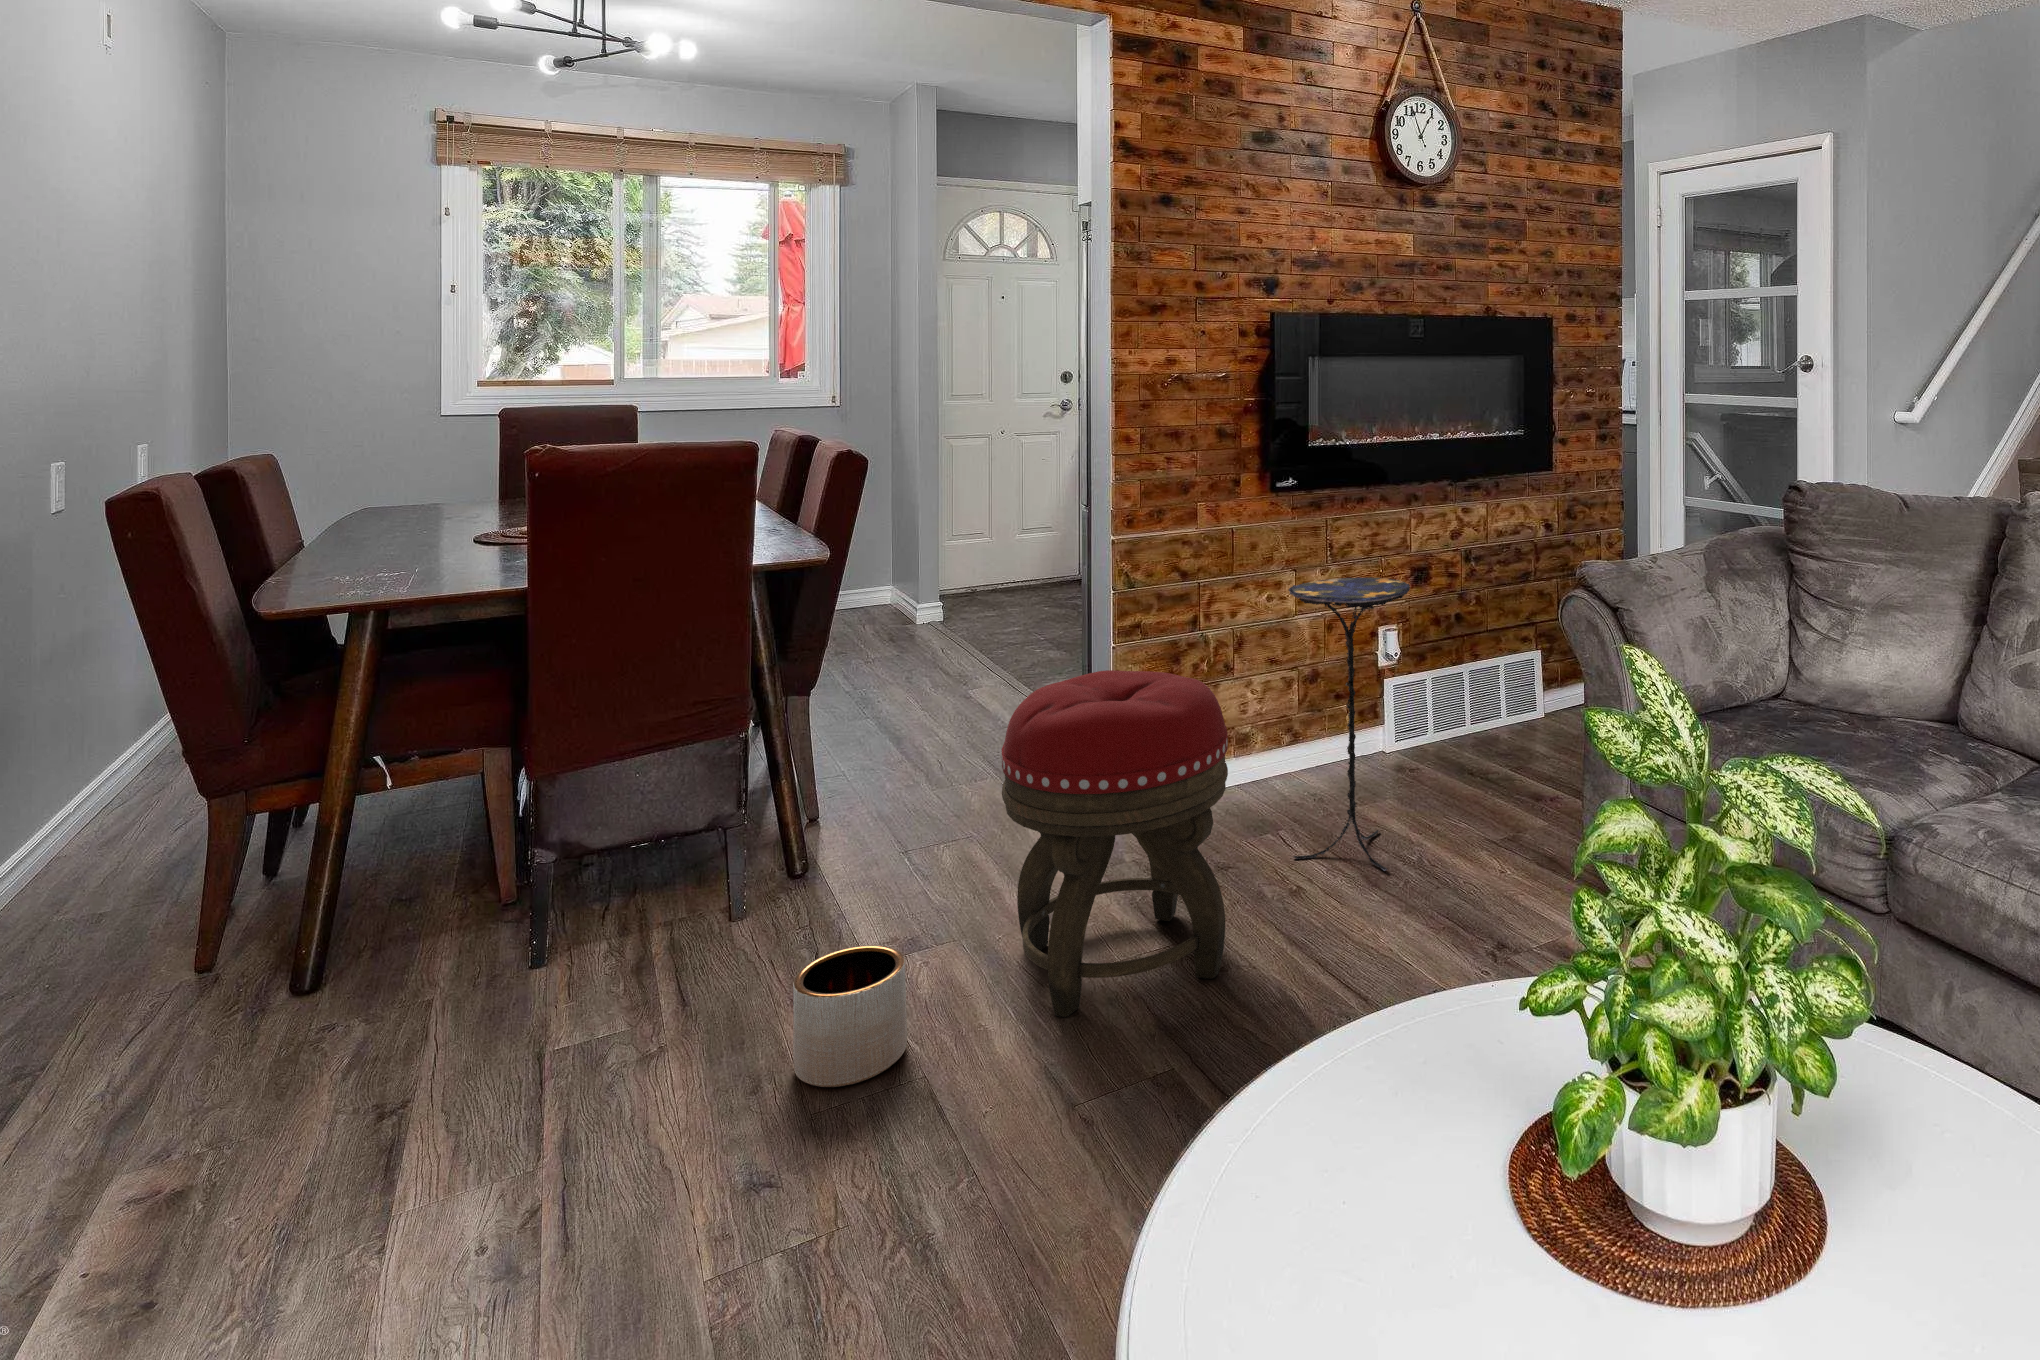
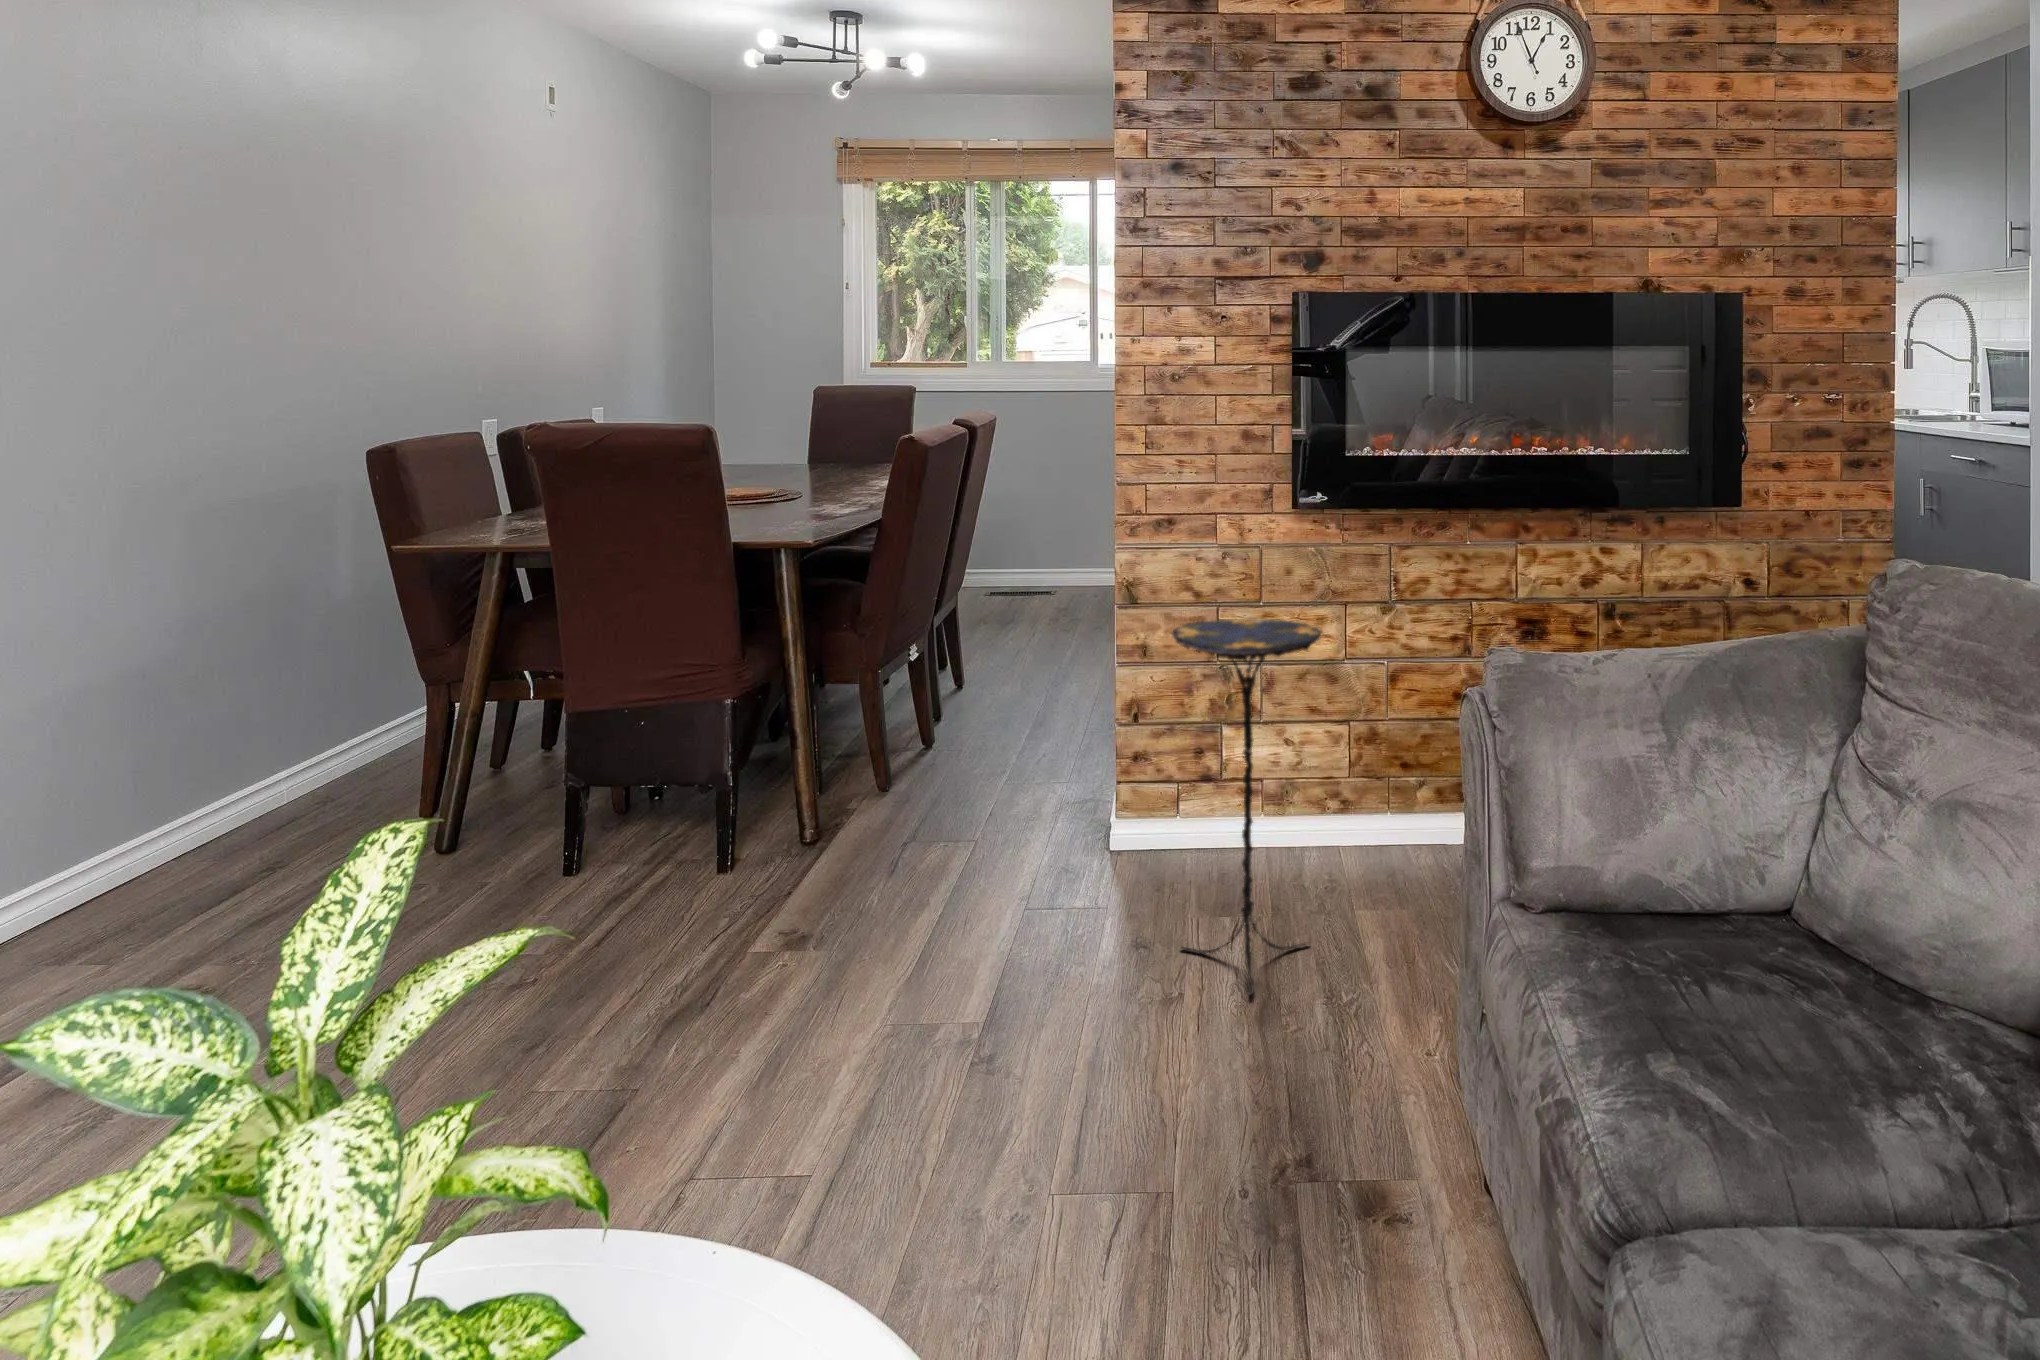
footstool: present [1002,670,1228,1017] -> none [747,688,1002,1063]
planter: present [793,945,907,1087] -> none [520,920,635,1055]

